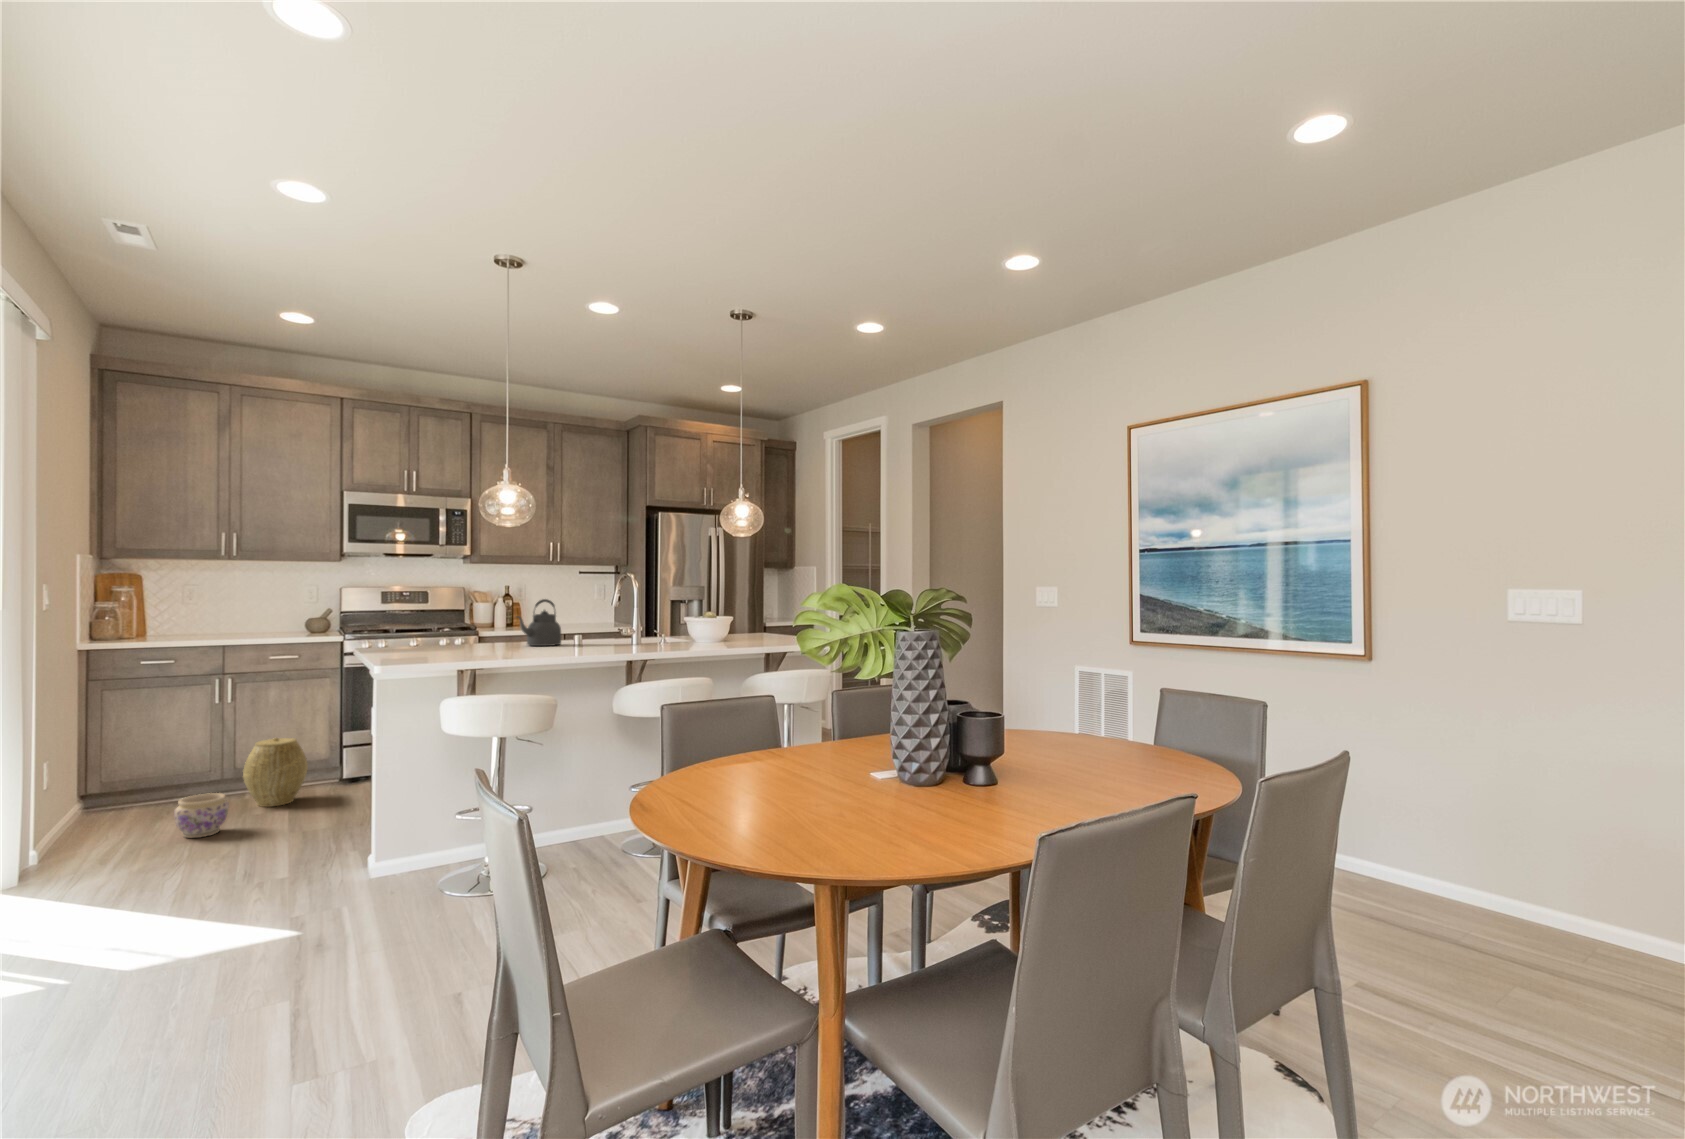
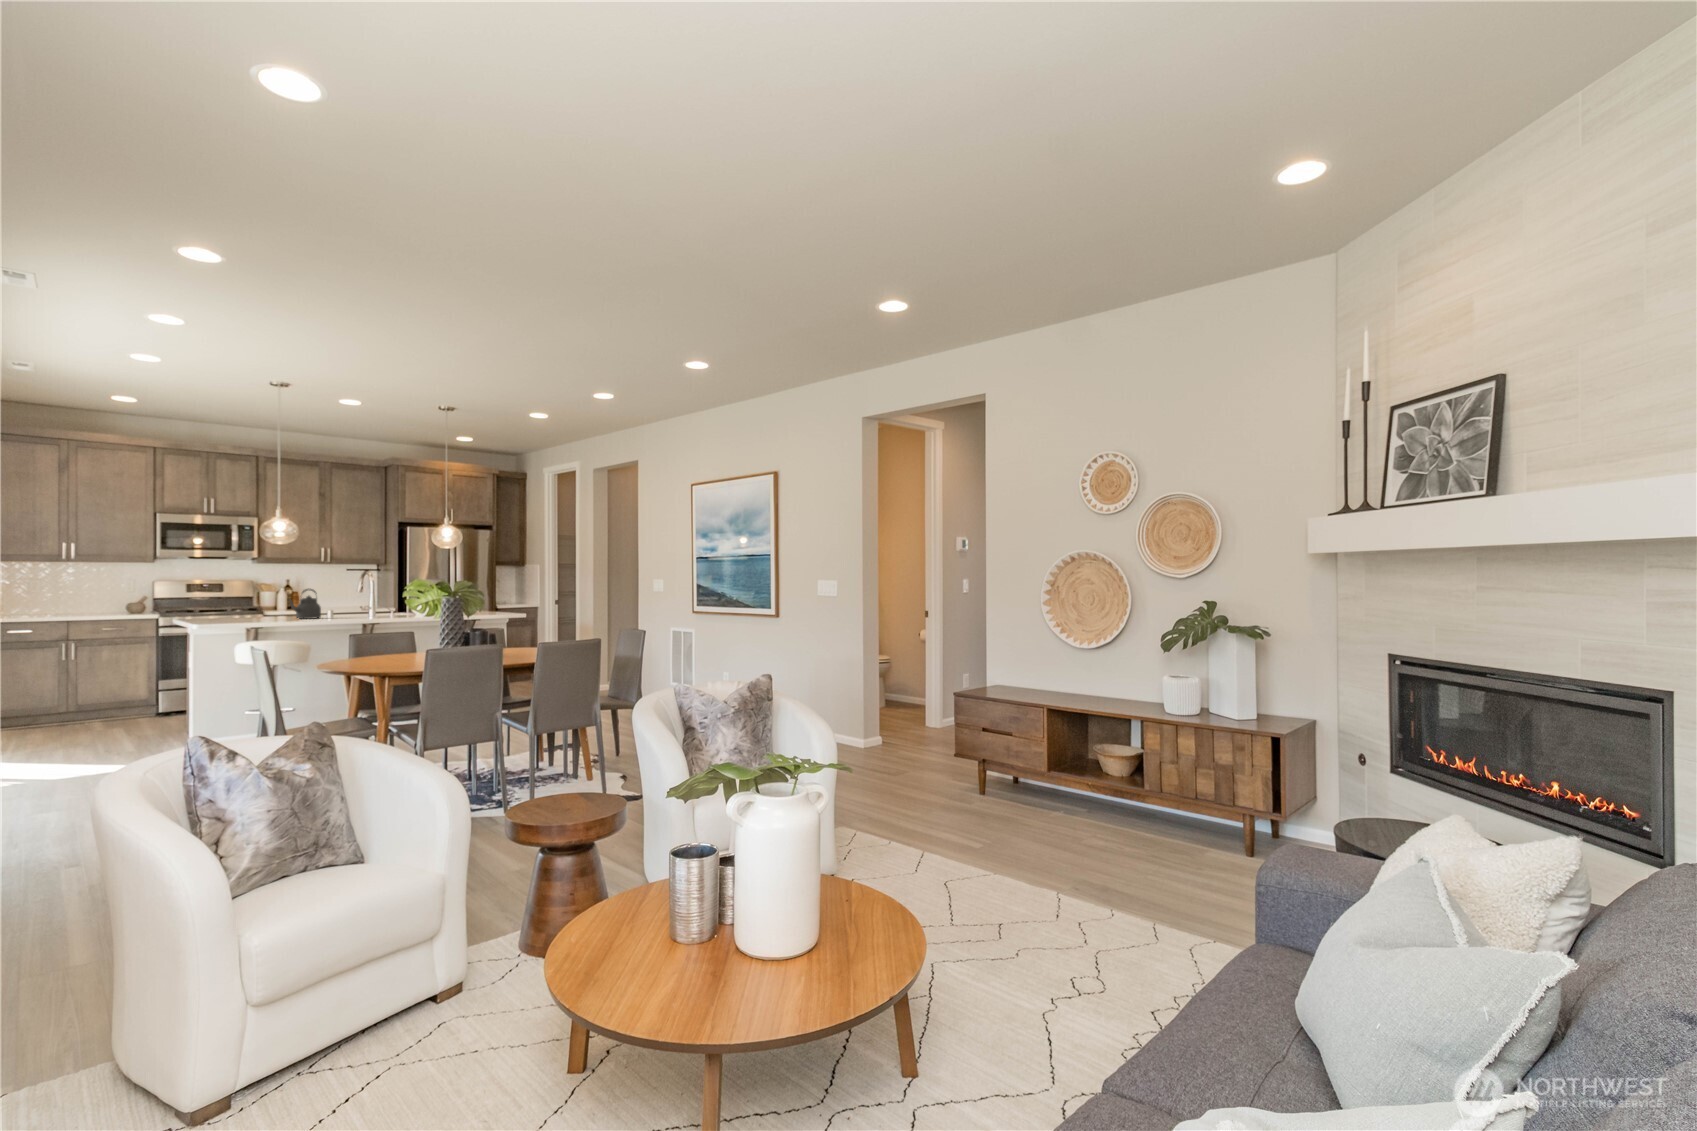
woven basket: present [243,738,308,807] -> none [85,684,133,730]
planter: present [174,793,229,838] -> none [43,716,81,743]

